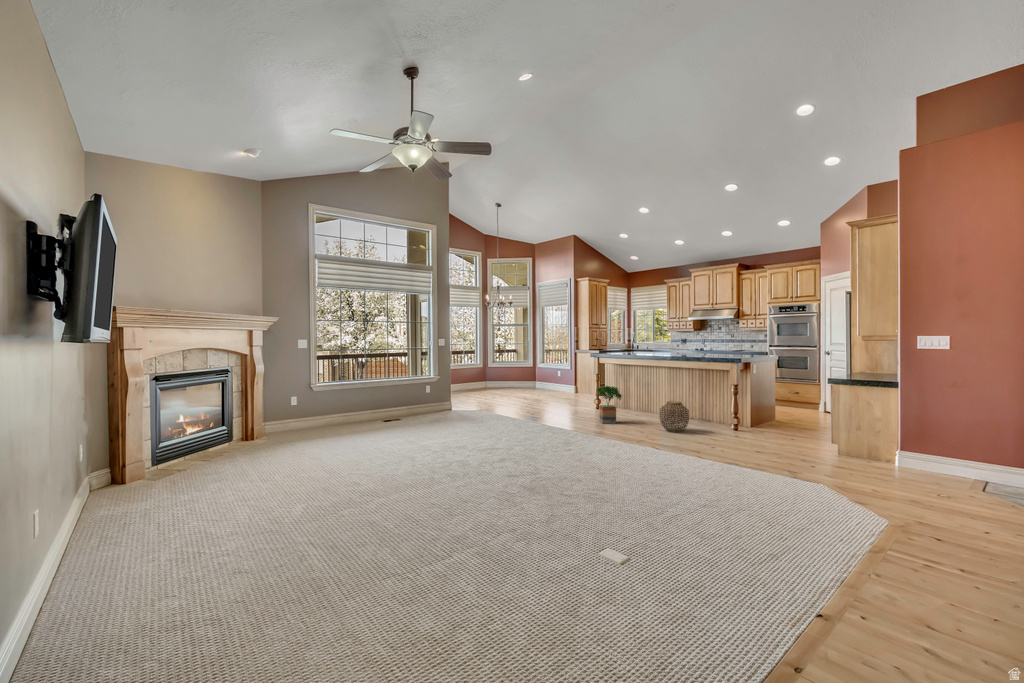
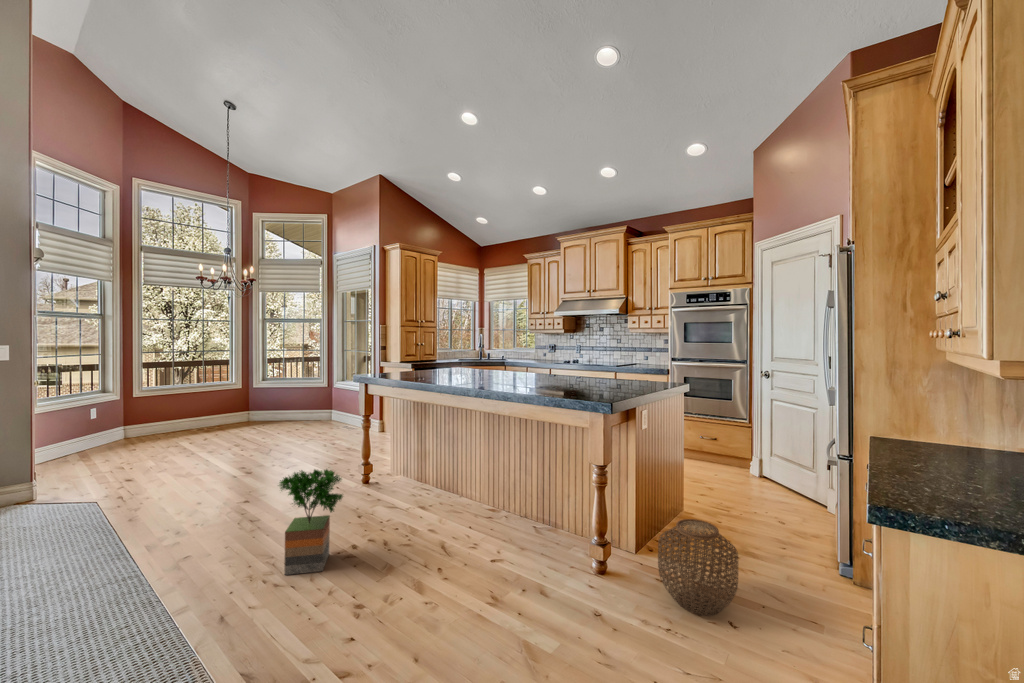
woven basket: present [660,401,689,432] -> present [658,519,738,615]

